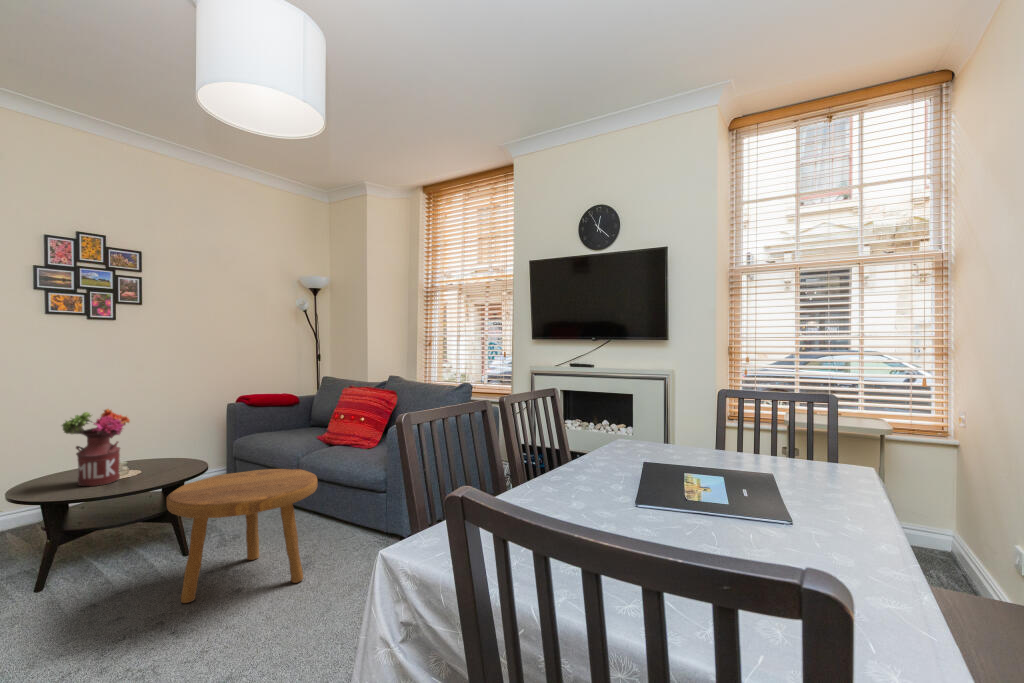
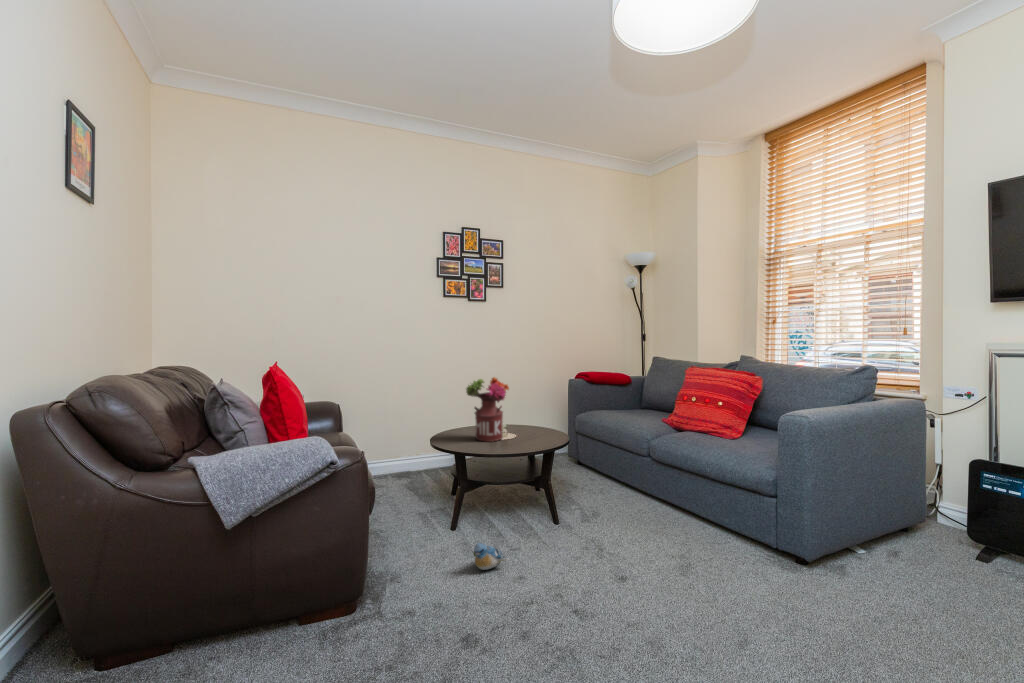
footstool: present [167,469,317,603] -> none [546,447,680,570]
plush toy: none [49,608,108,641] -> present [473,543,509,570]

